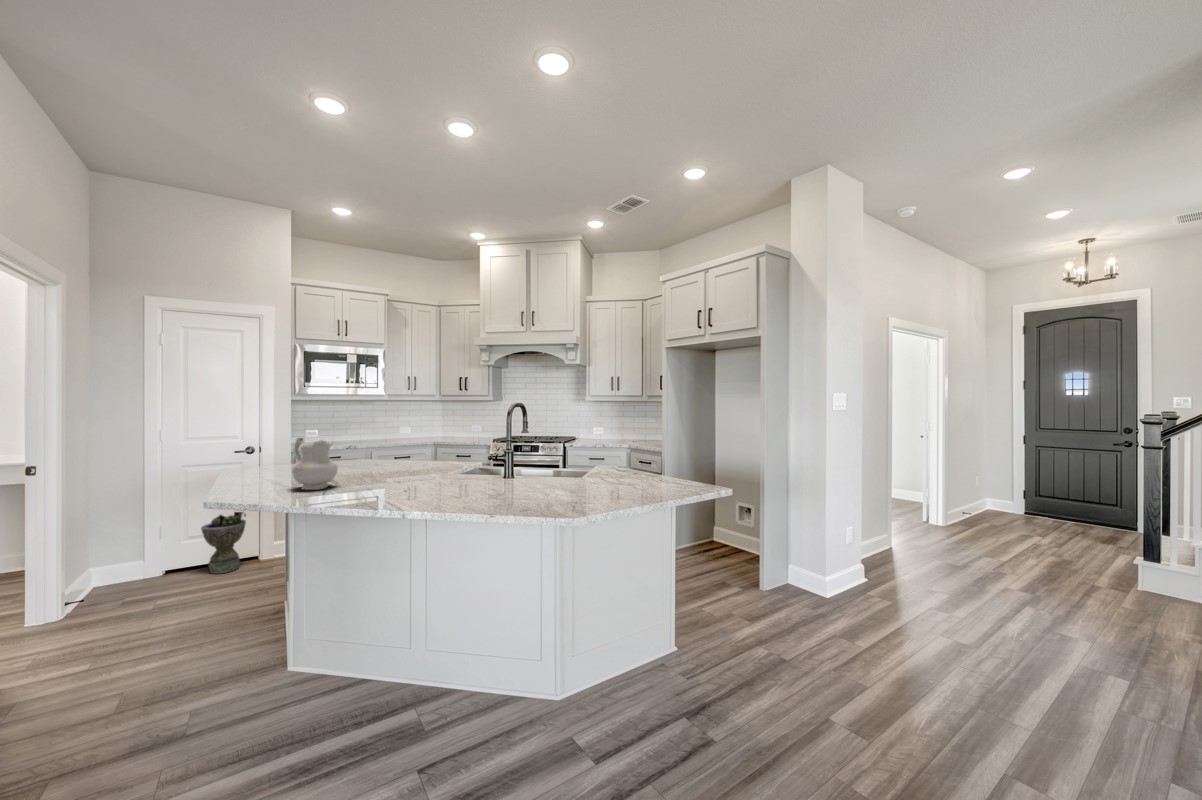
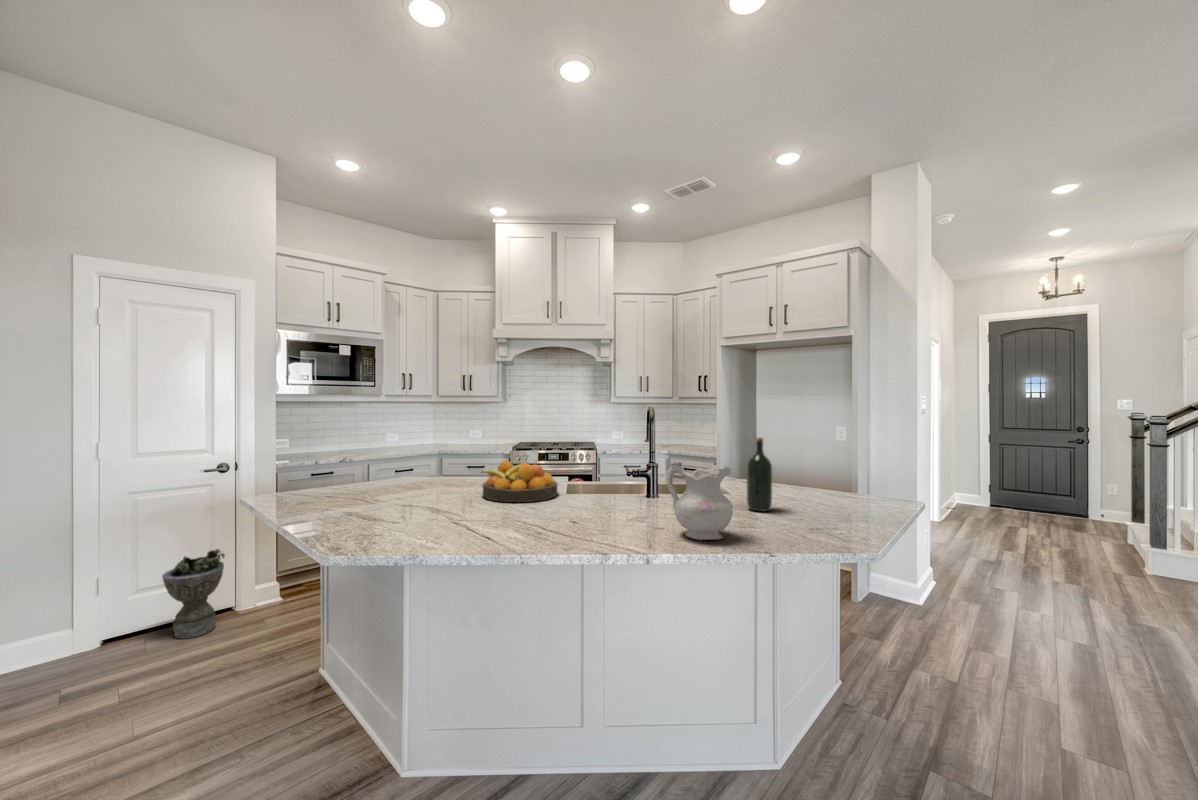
wine bottle: none [560,428,580,490] -> present [747,437,772,511]
ceramic pitcher: present [292,438,338,490] -> present [667,462,733,540]
fruit bowl: none [380,446,444,477] -> present [481,461,558,502]

